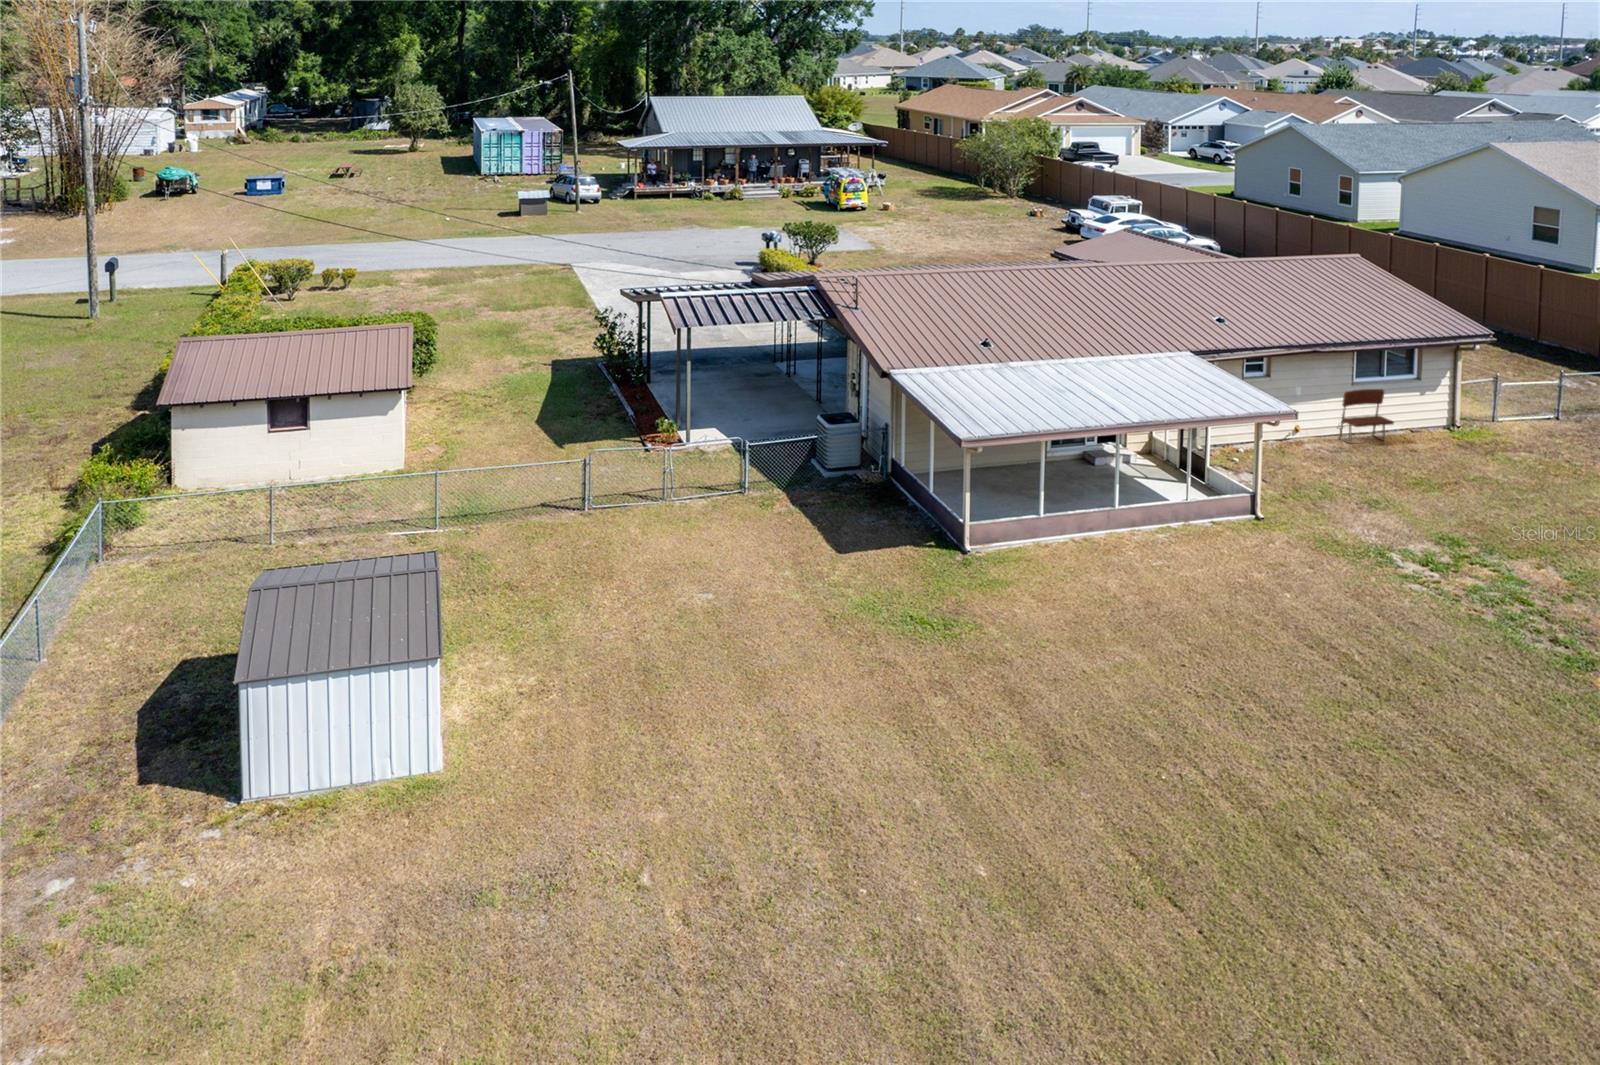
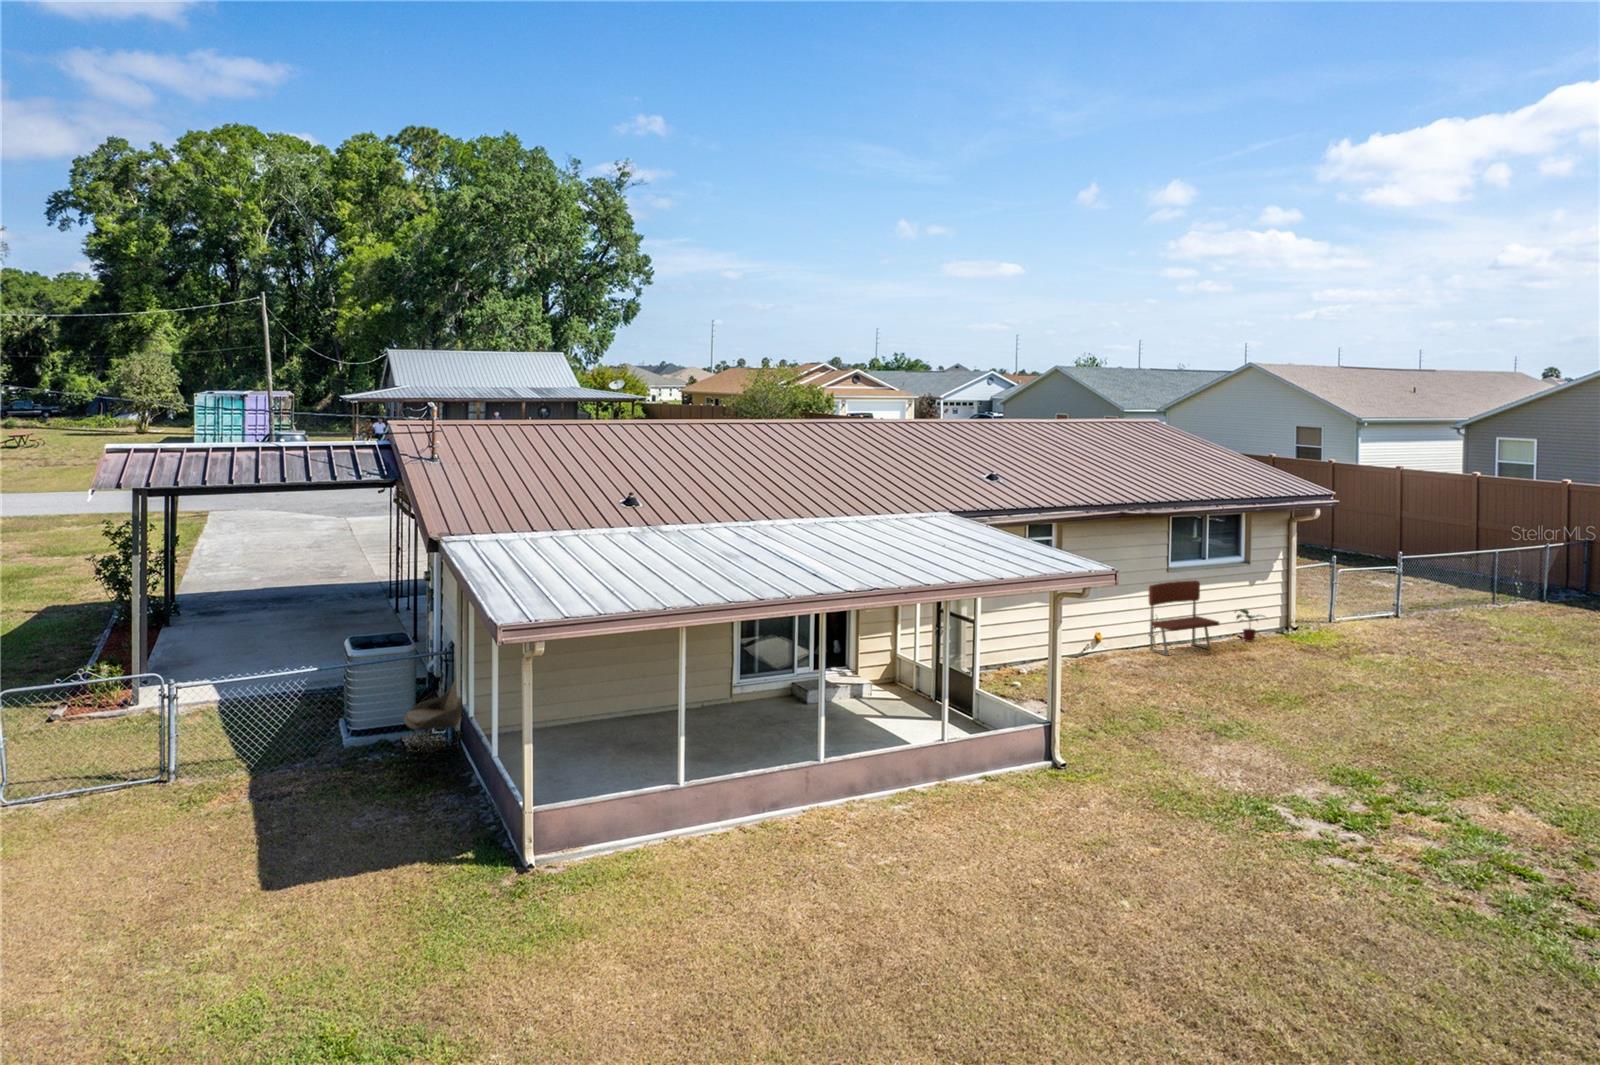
potted plant: none [1409,411,1434,436] -> present [1235,609,1263,642]
lounge chair: none [840,438,884,488] -> present [404,682,462,760]

